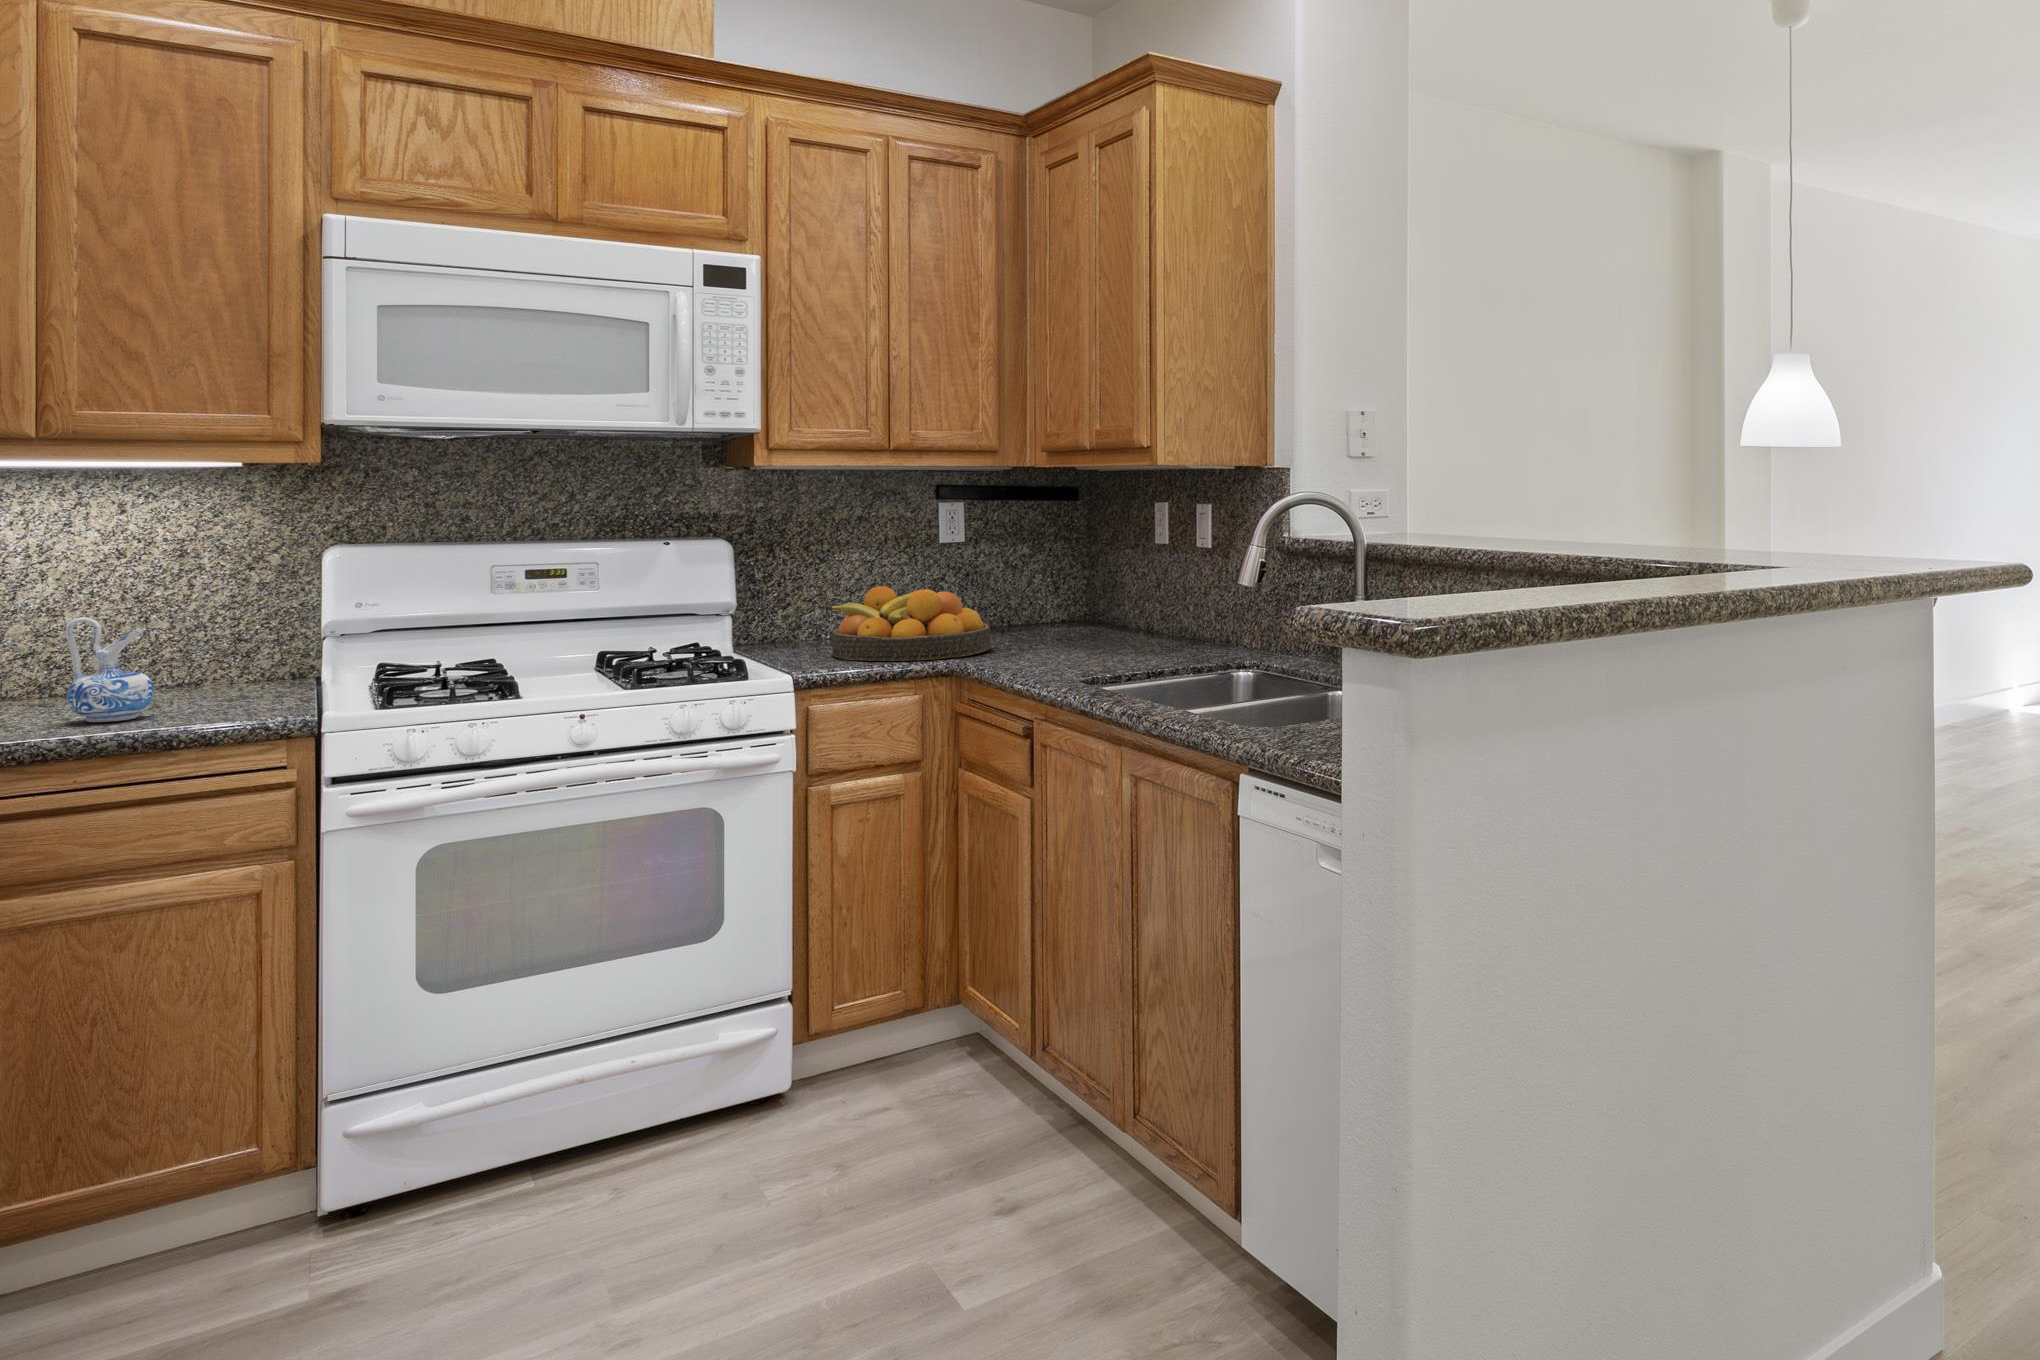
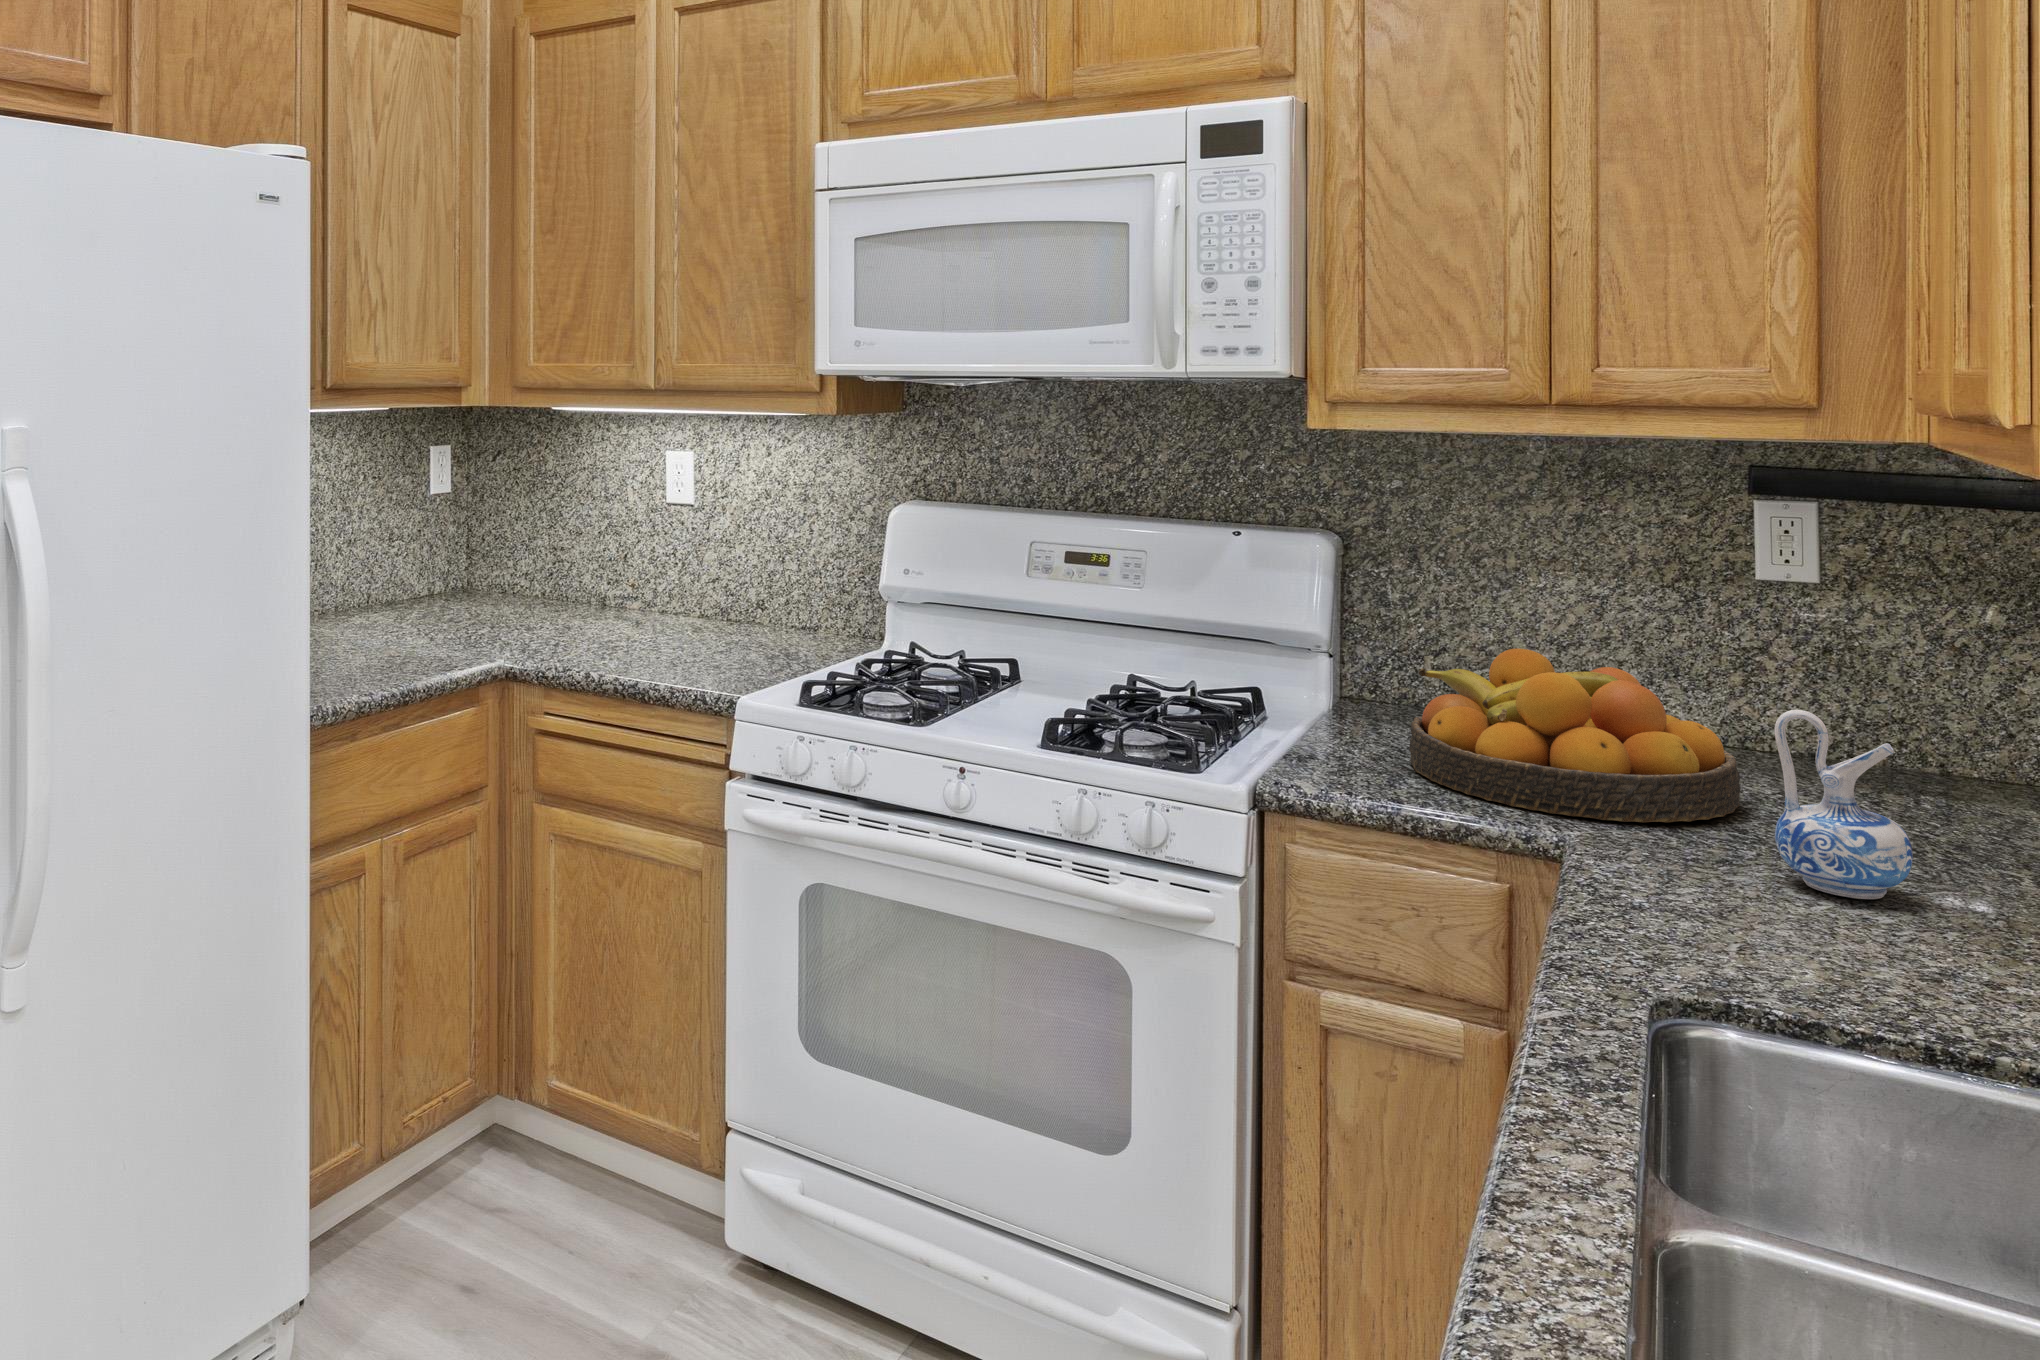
ceramic pitcher: present [65,617,154,722] -> present [1775,710,1913,899]

